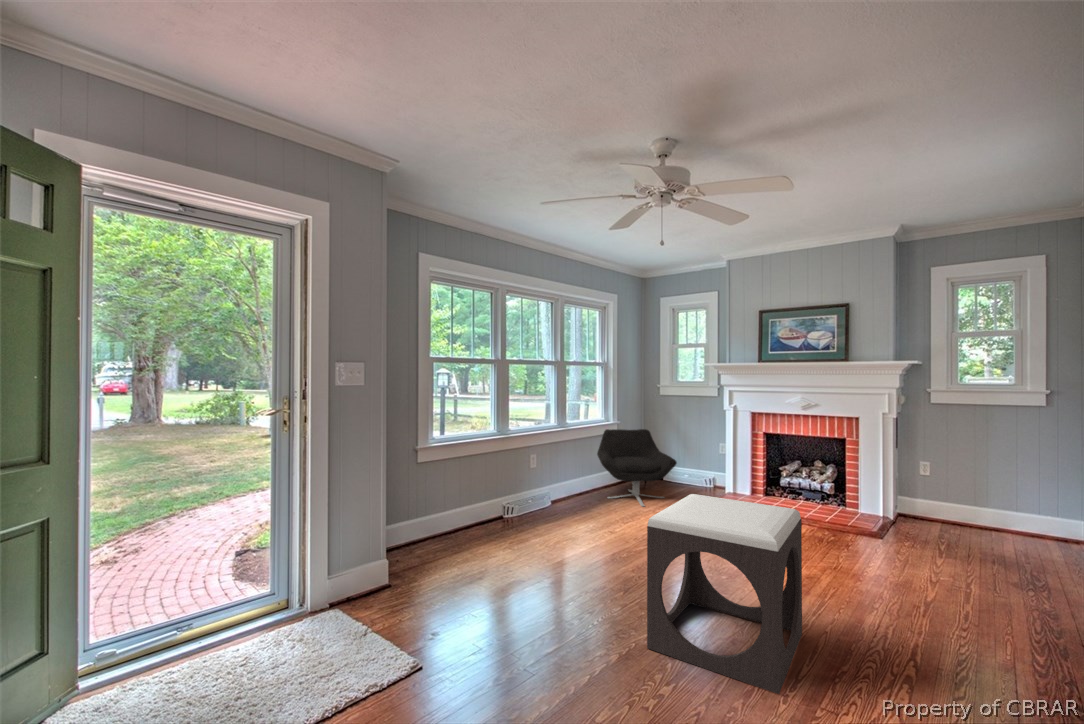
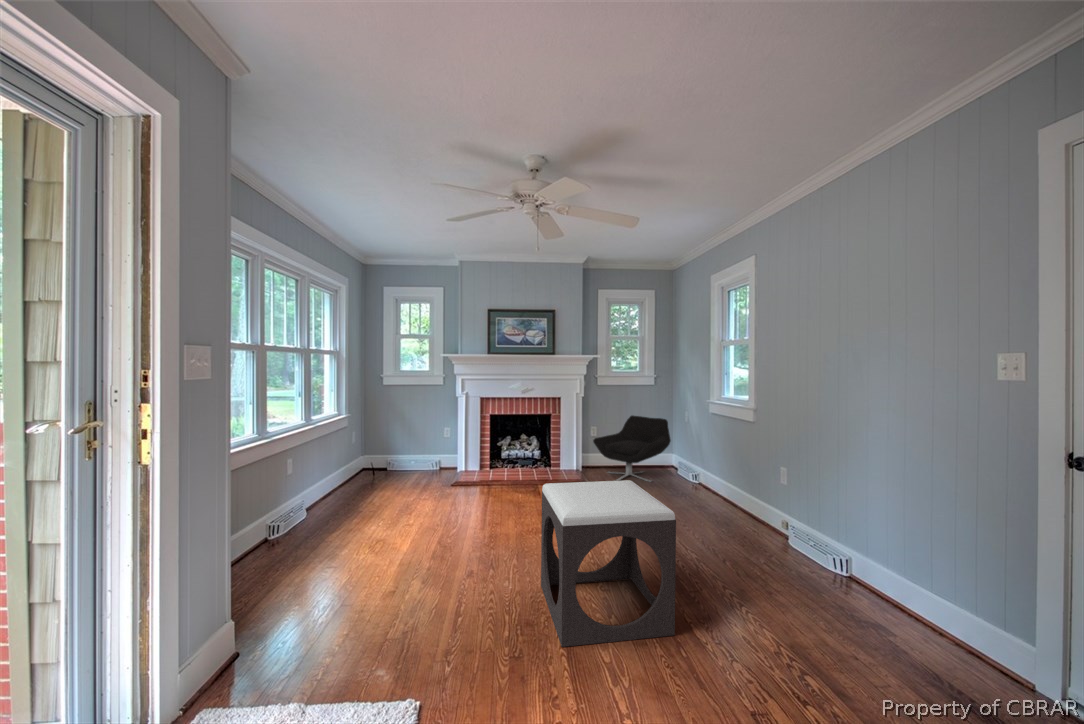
lounge chair: present [597,429,677,506] -> present [593,416,671,482]

